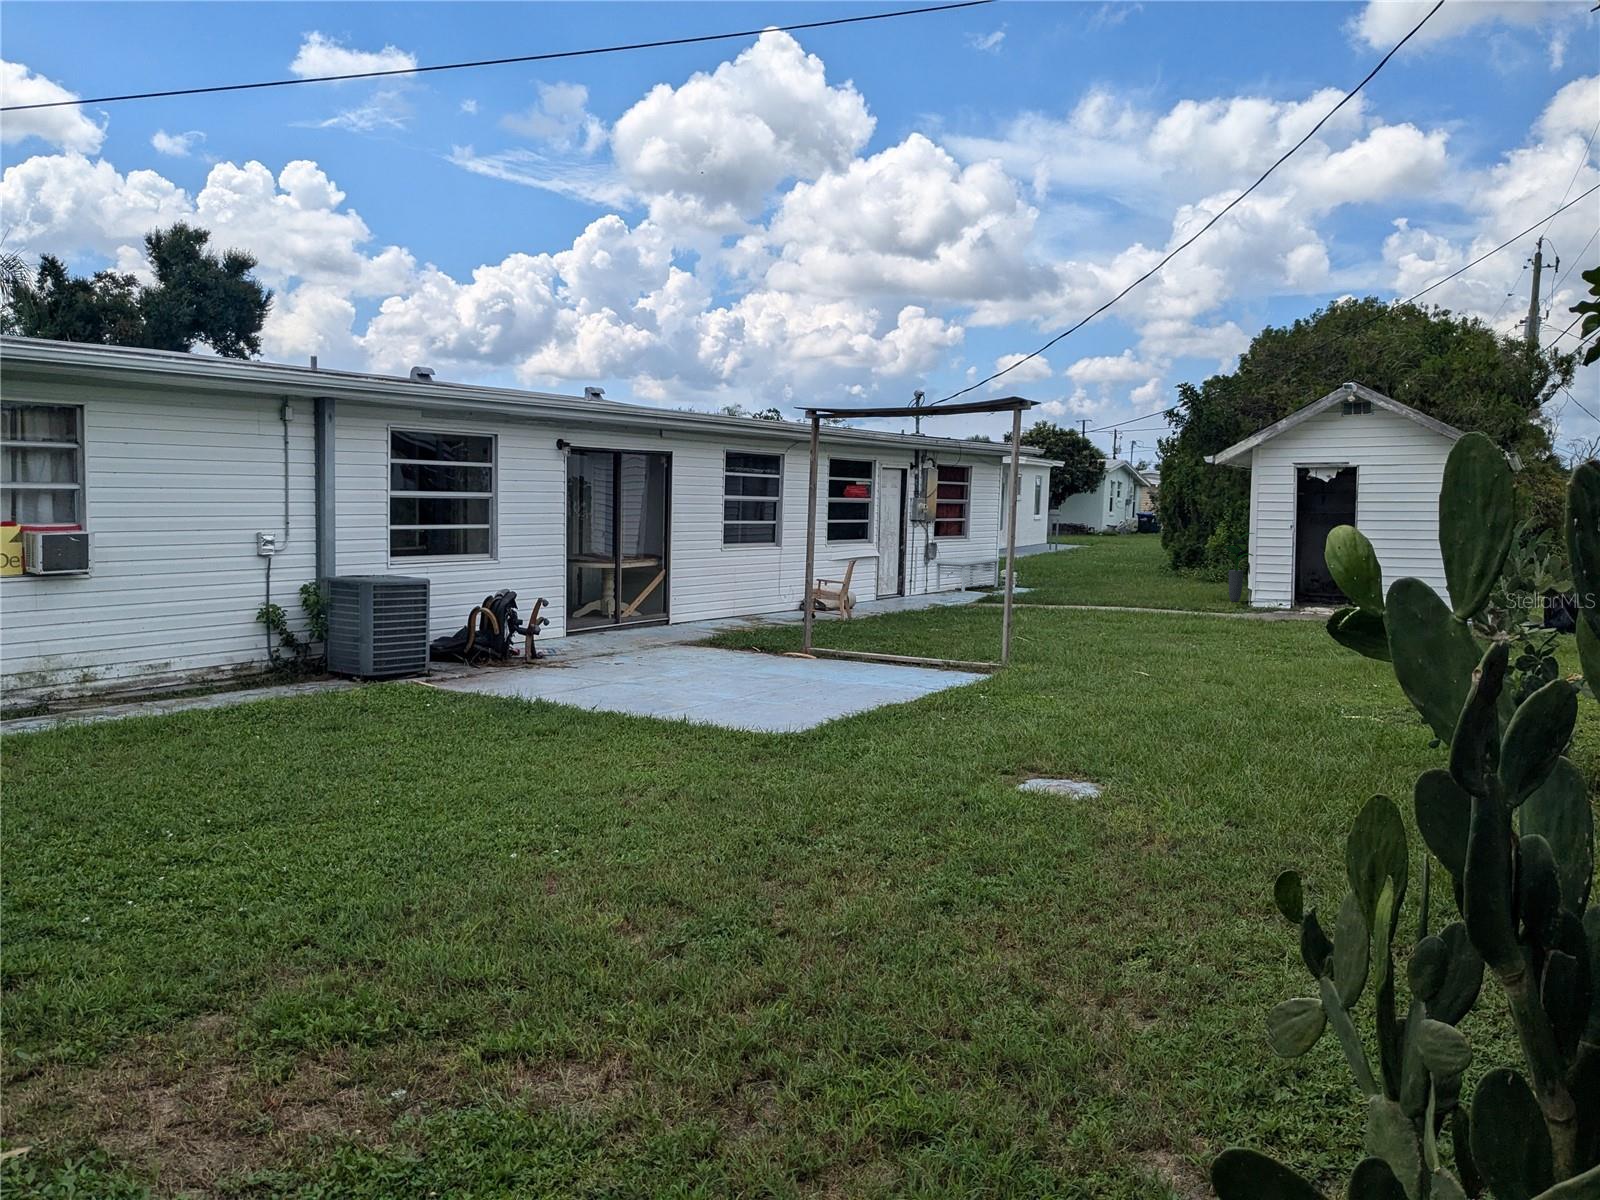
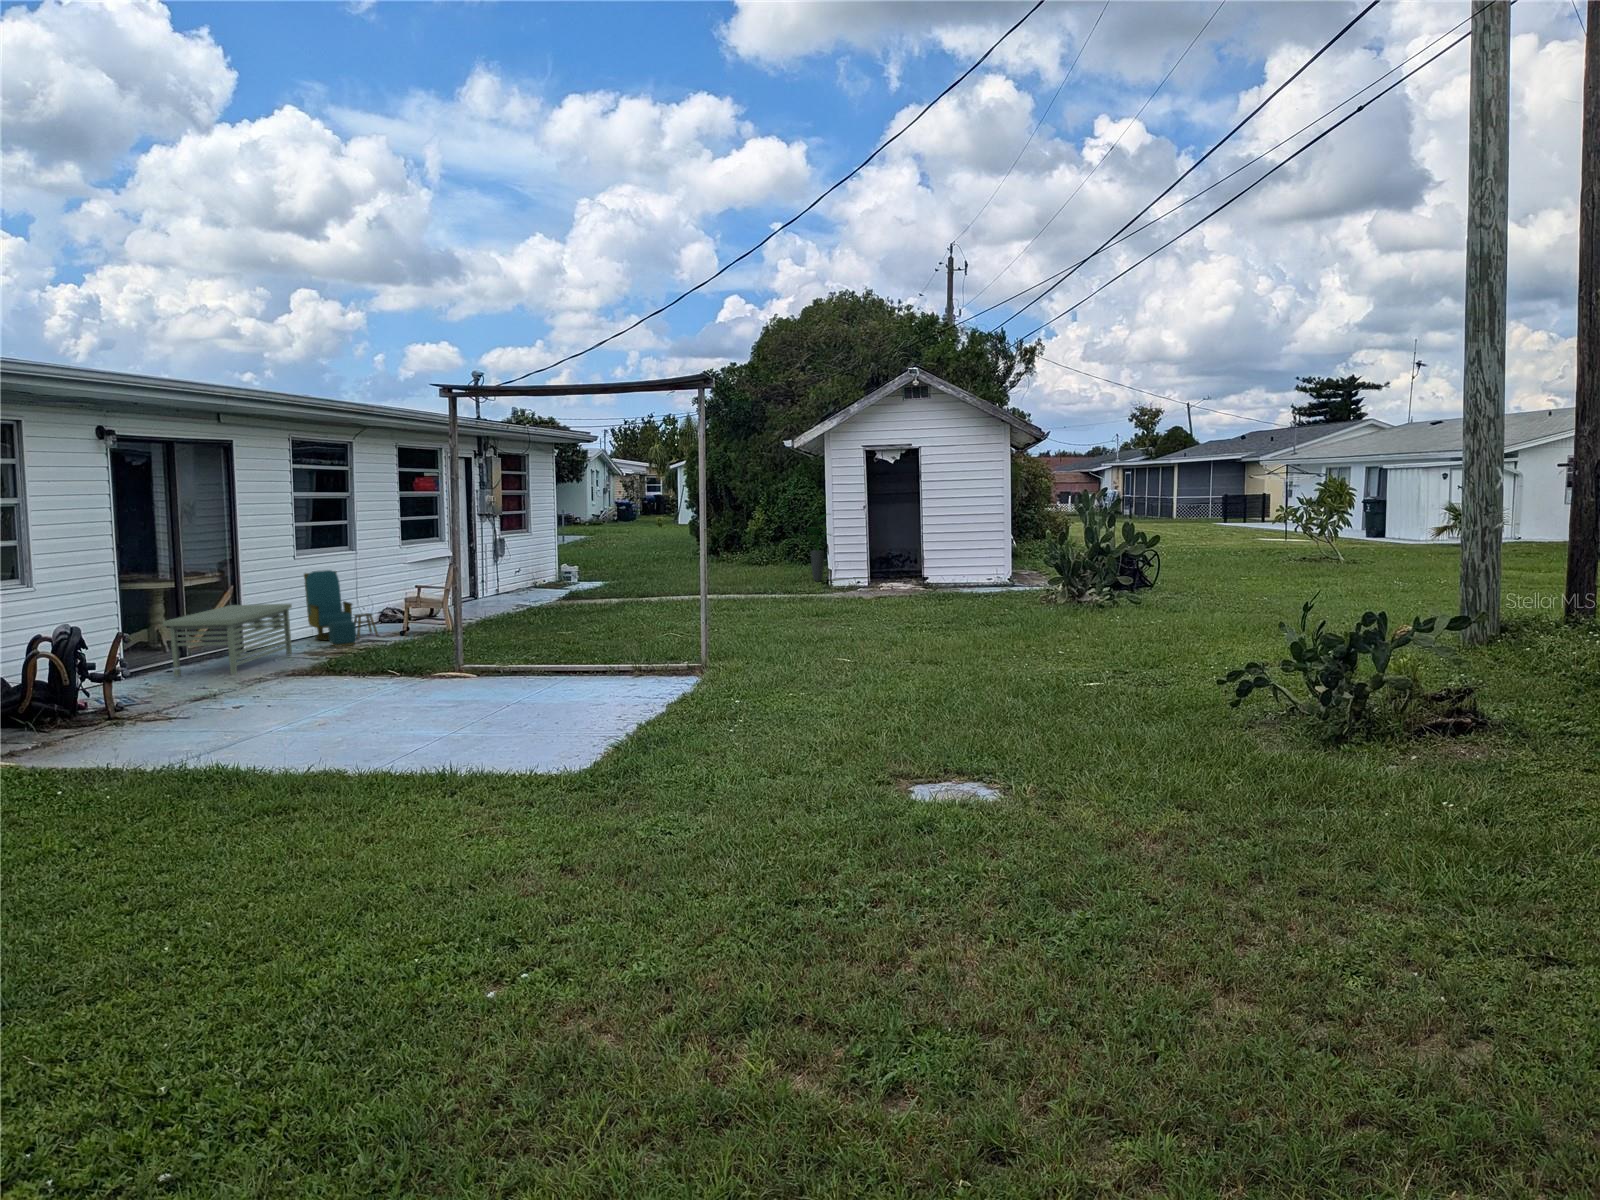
storage bench: present [934,557,1000,592] -> present [163,604,292,676]
armchair: none [732,561,783,624] -> present [304,570,378,647]

